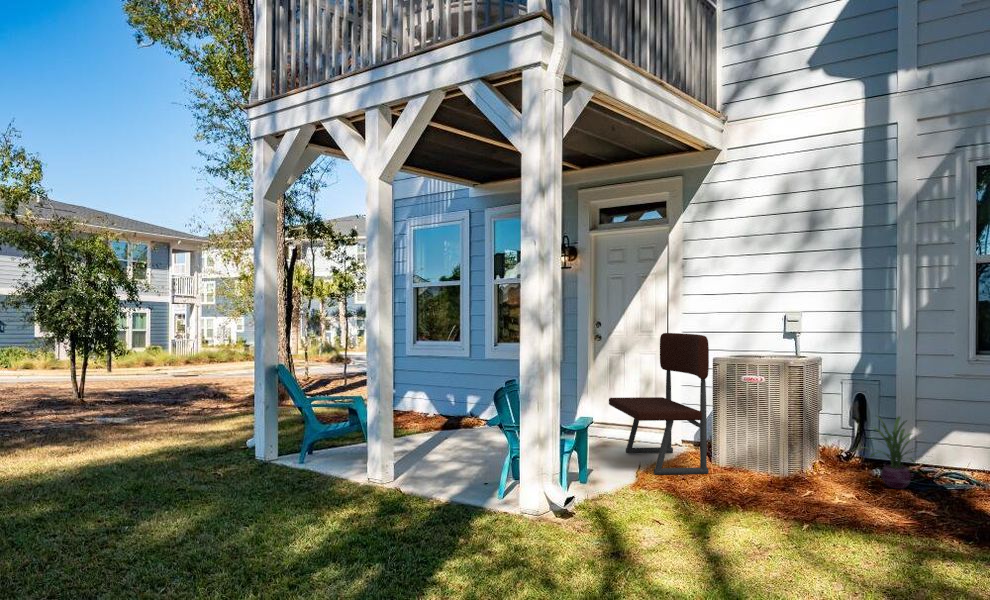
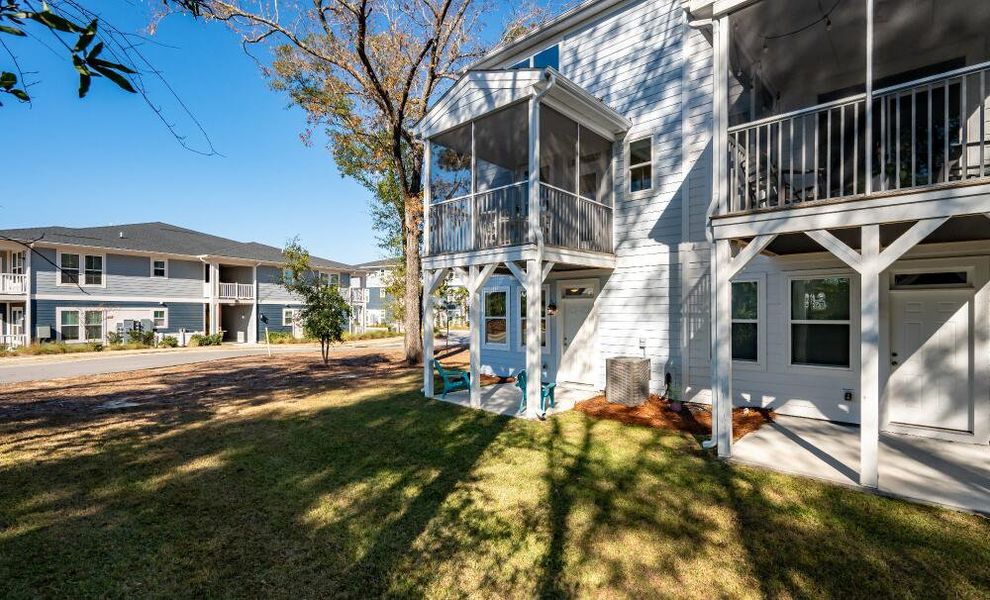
bench: present [609,333,709,475] -> none [568,345,605,405]

